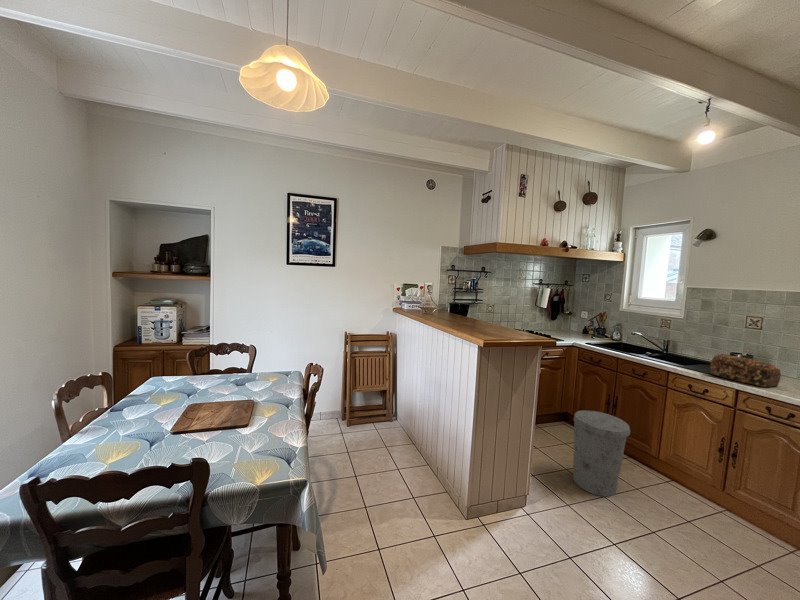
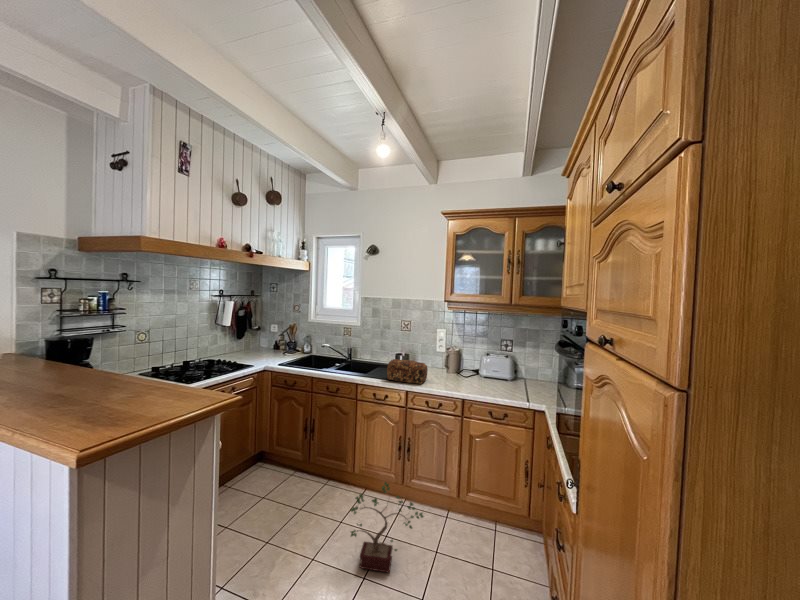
trash can: present [573,410,630,497] -> none [273,451,333,564]
potted plant: none [642,460,738,546] -> present [350,482,424,572]

